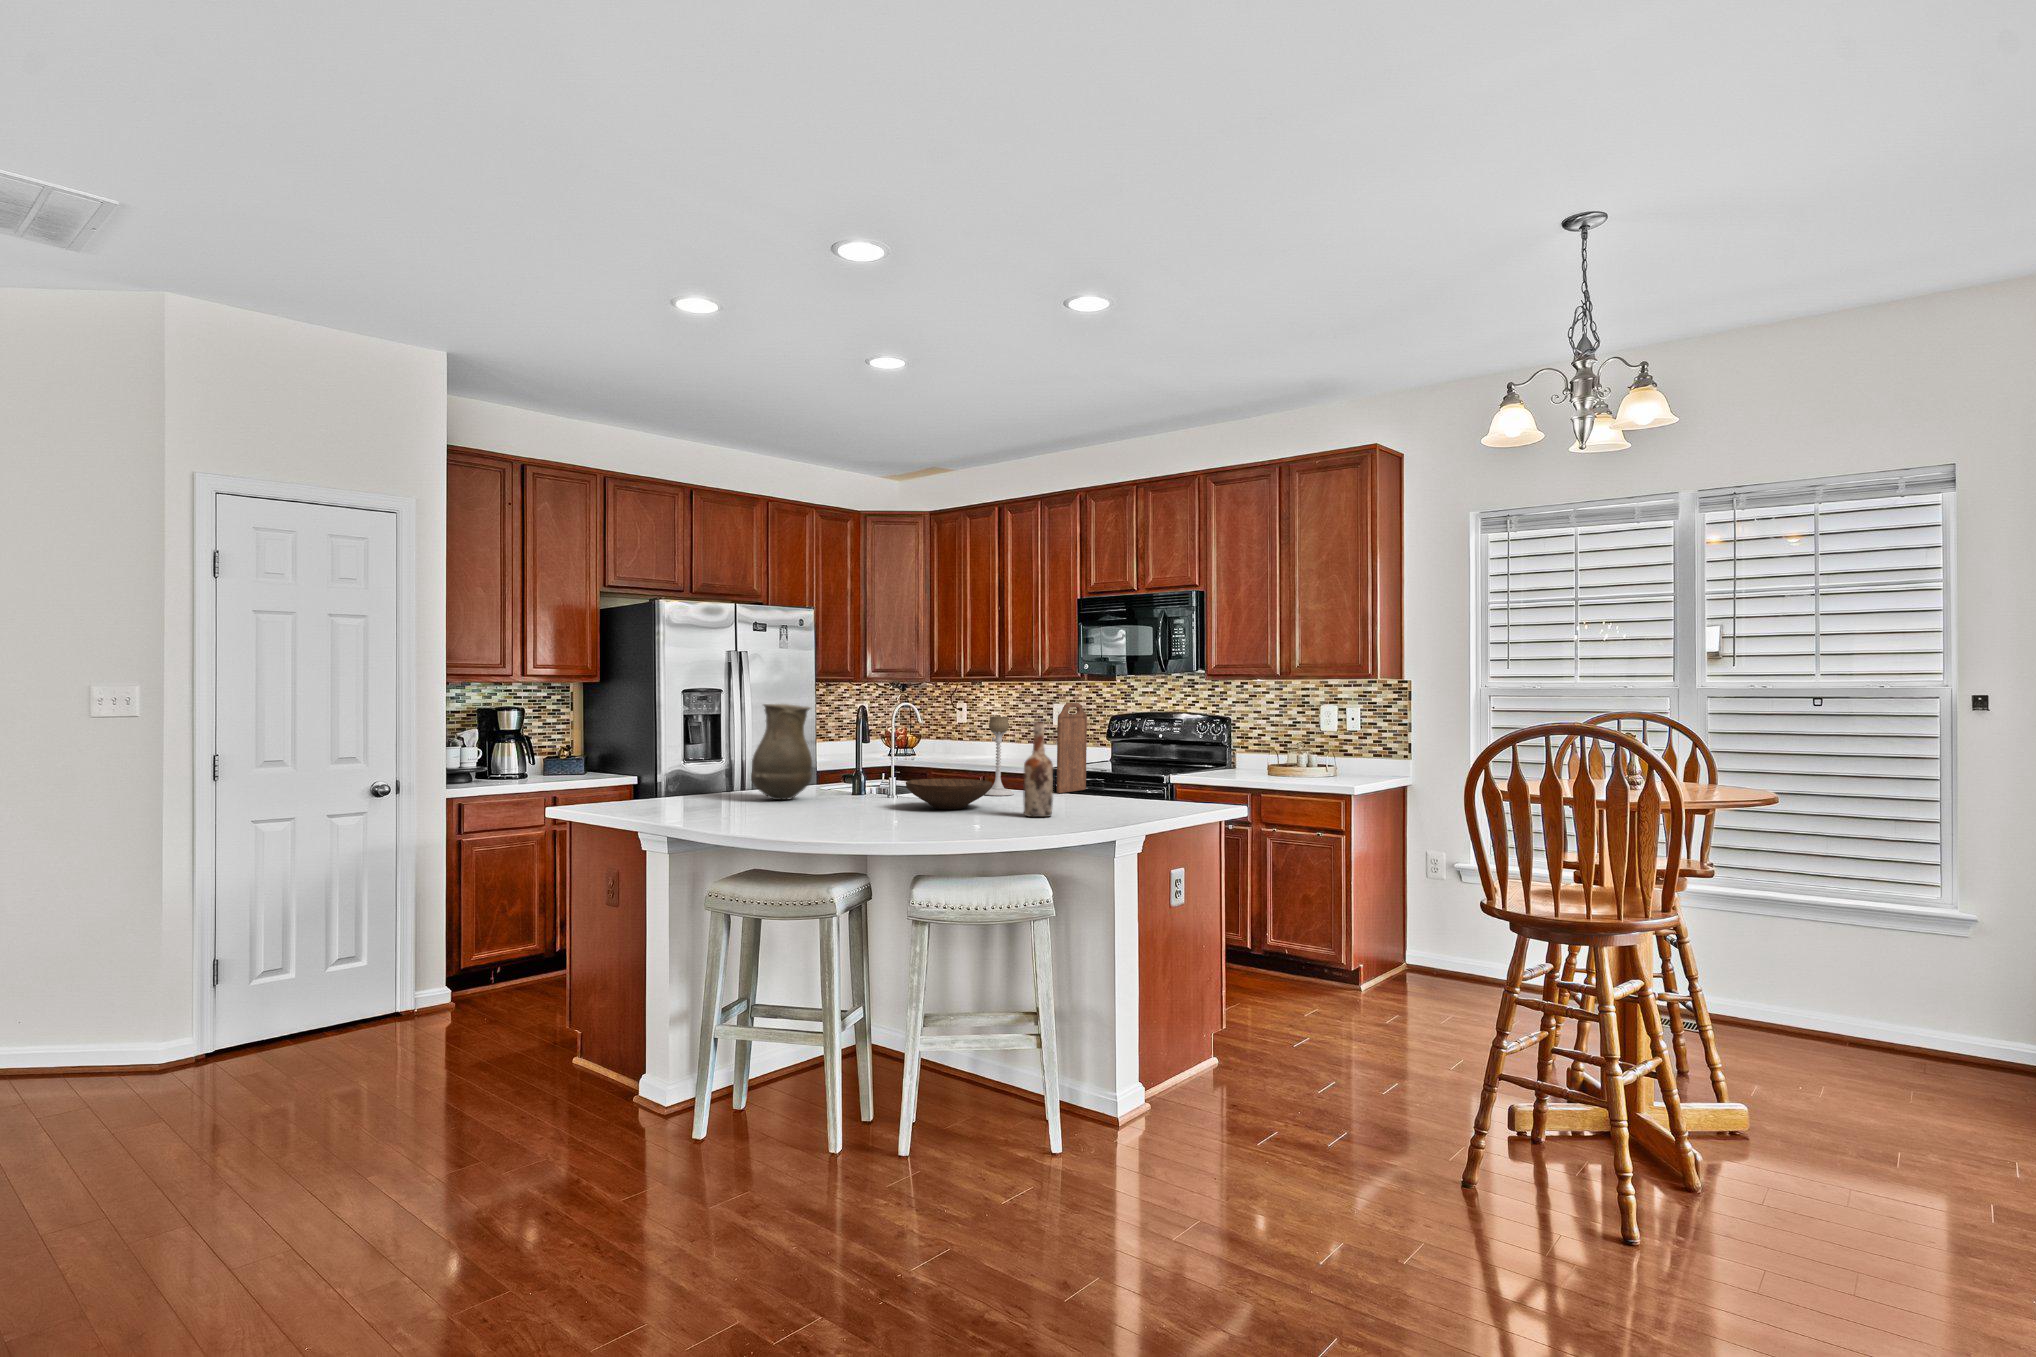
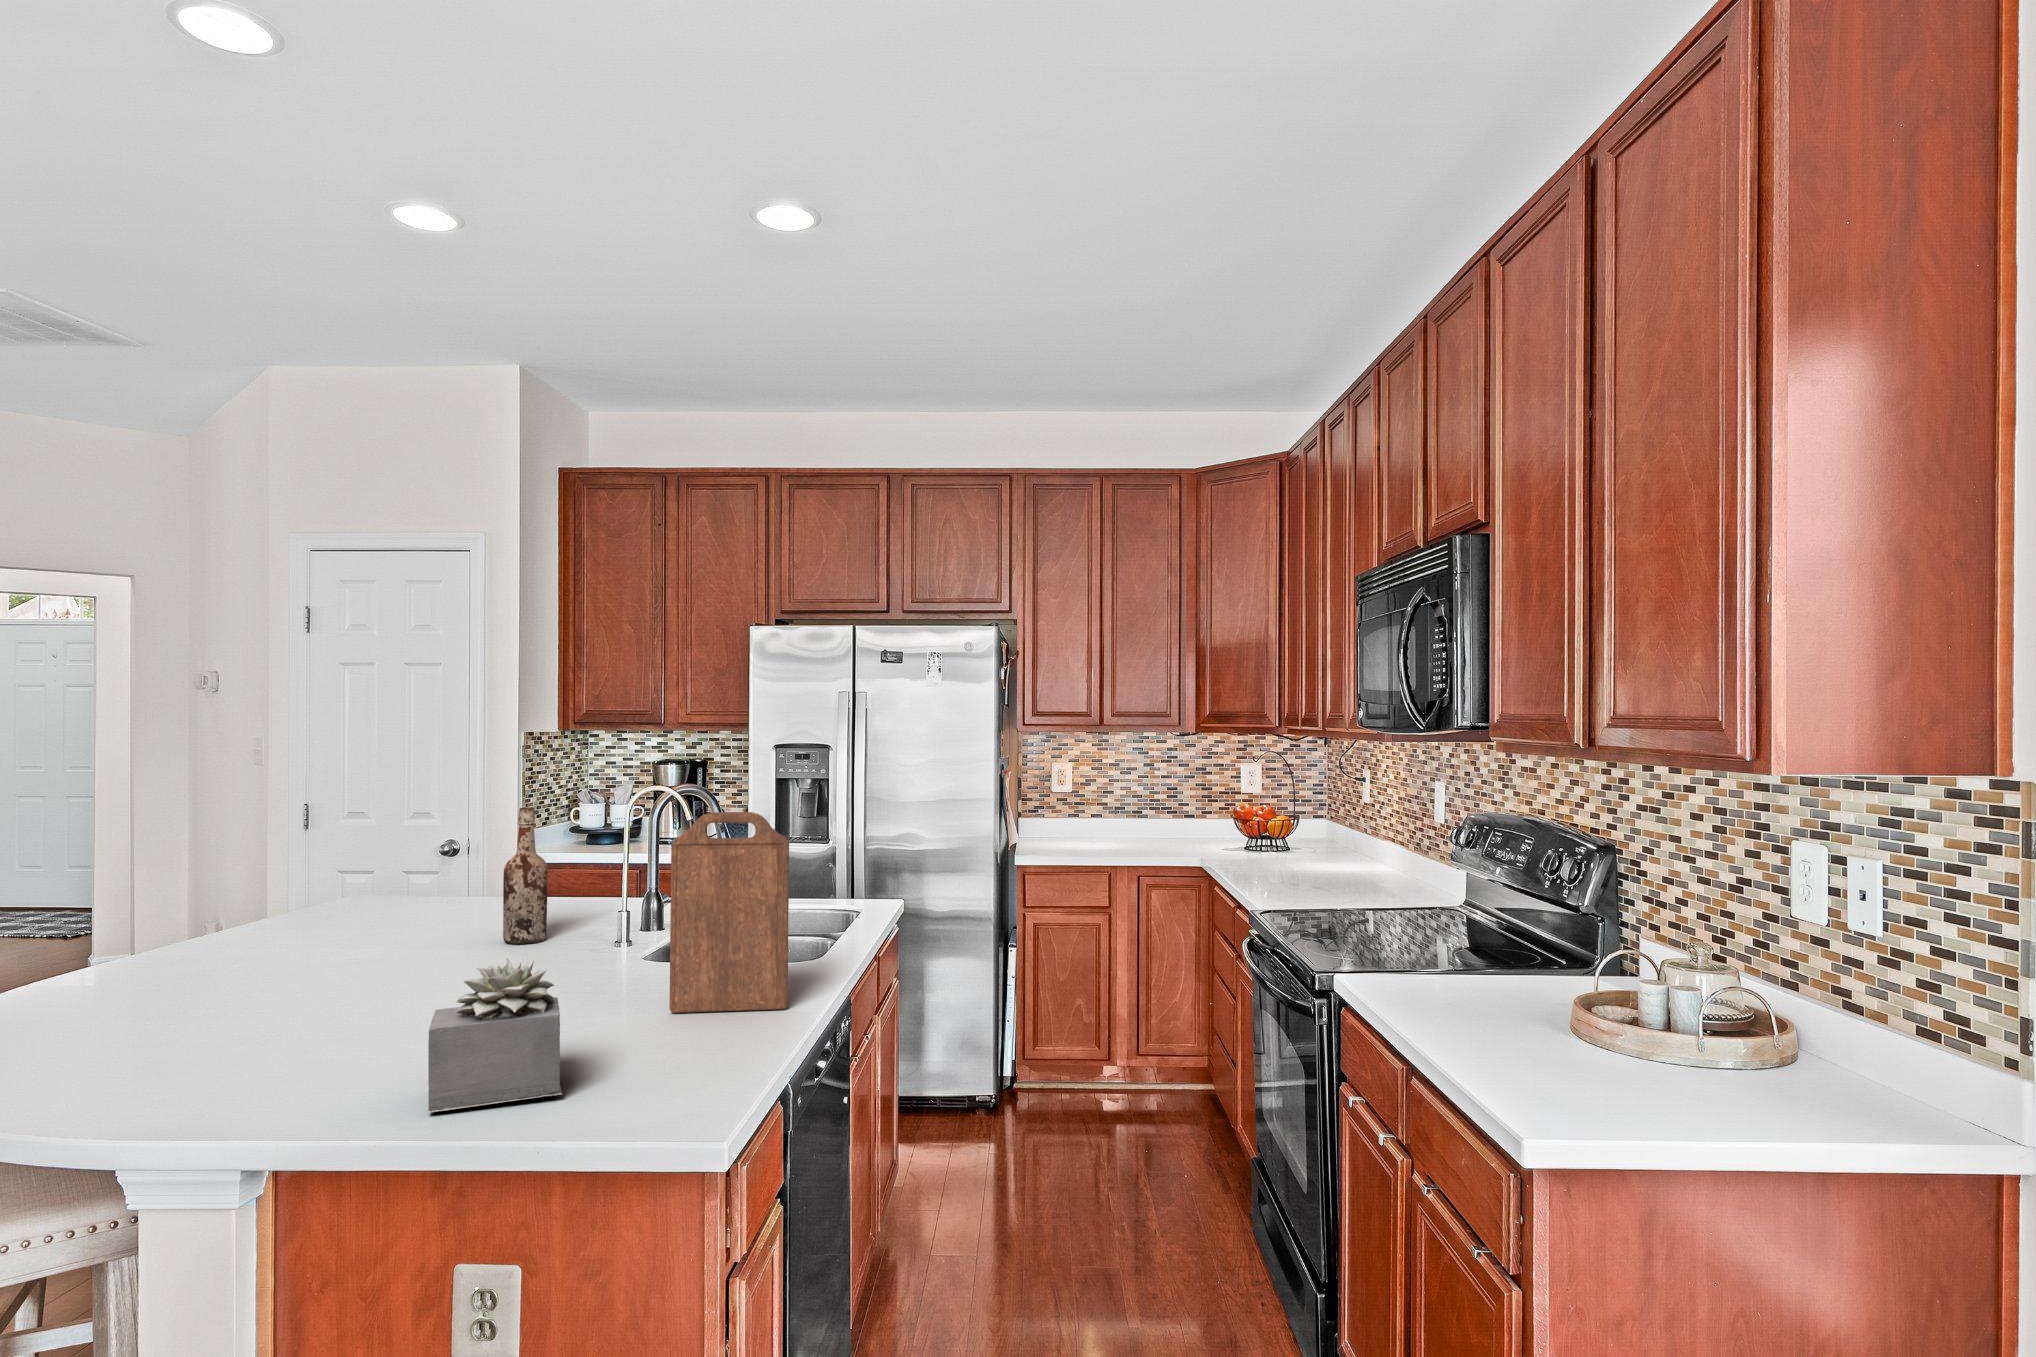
vase: present [751,704,812,800] -> none [295,787,424,947]
candle holder: present [985,716,1014,796] -> none [562,830,631,1000]
wine bottle: present [1023,722,1053,817] -> present [503,807,548,944]
succulent plant: none [1107,752,1153,805] -> present [428,959,562,1113]
wooden bowl: present [906,779,992,809] -> none [159,952,368,1032]

